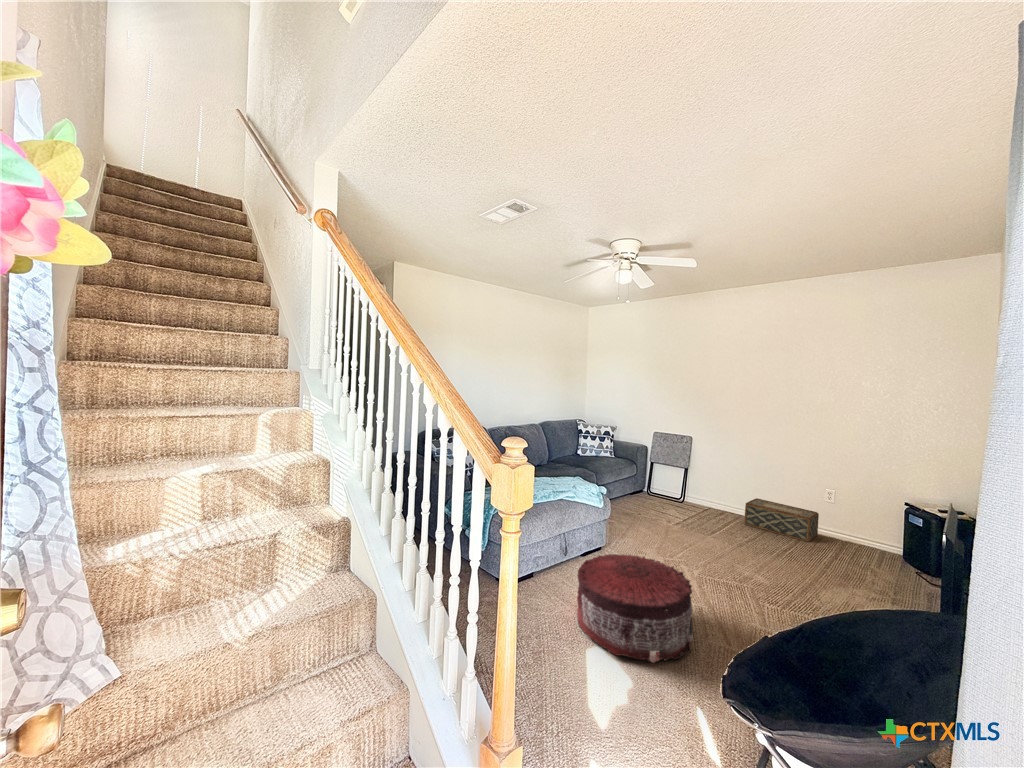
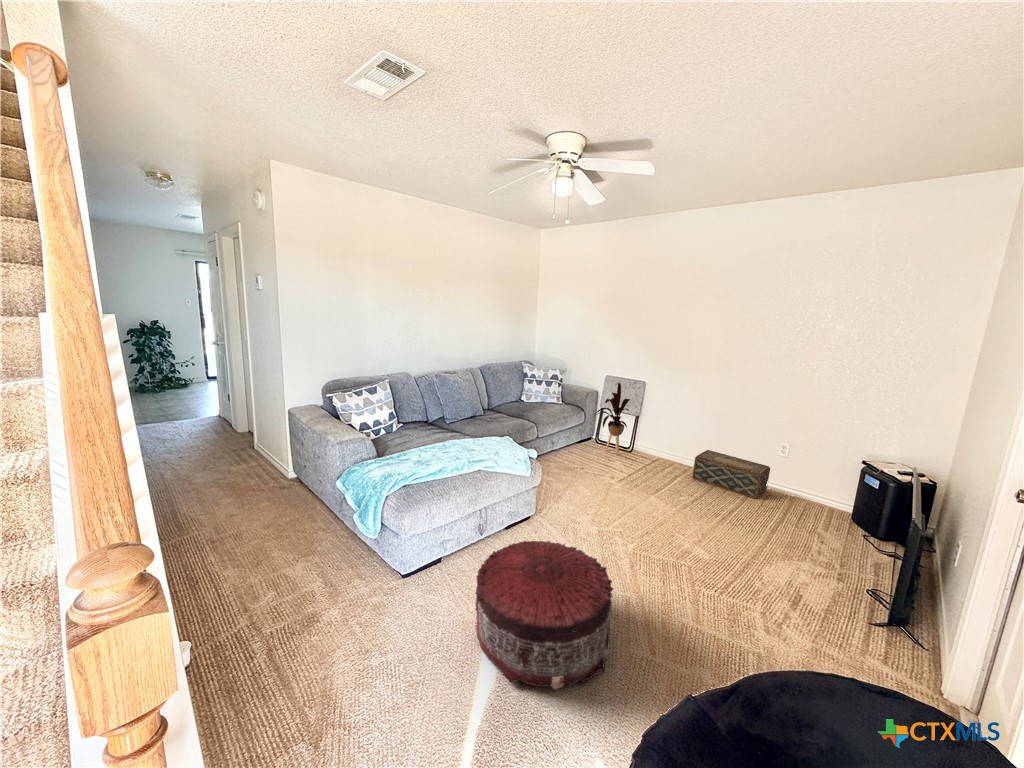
house plant: none [644,437,679,504] -> present [595,383,630,454]

